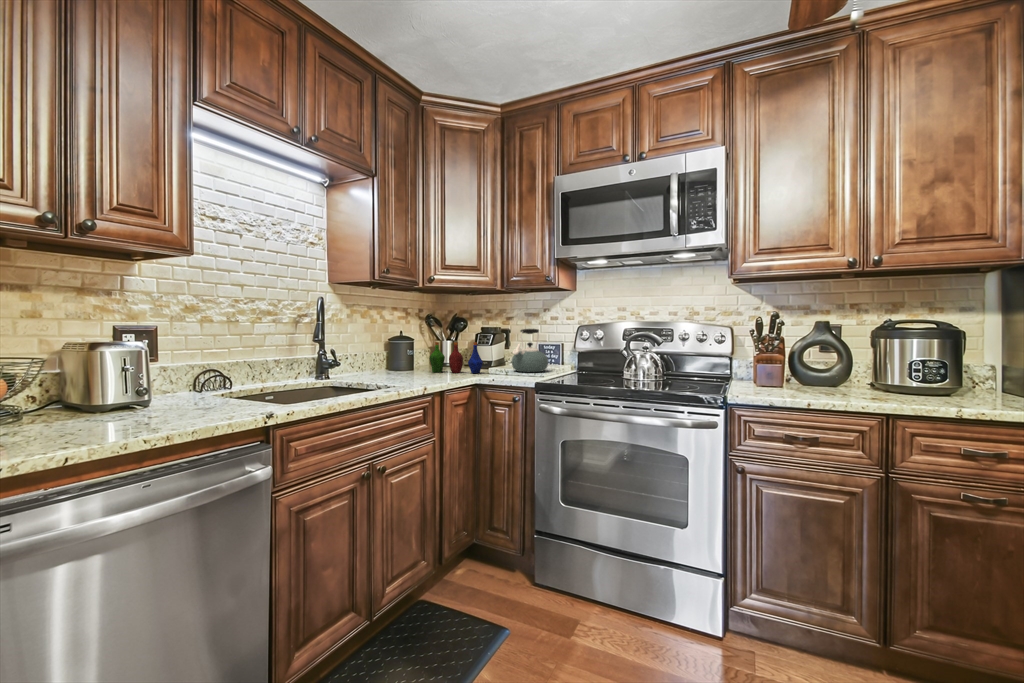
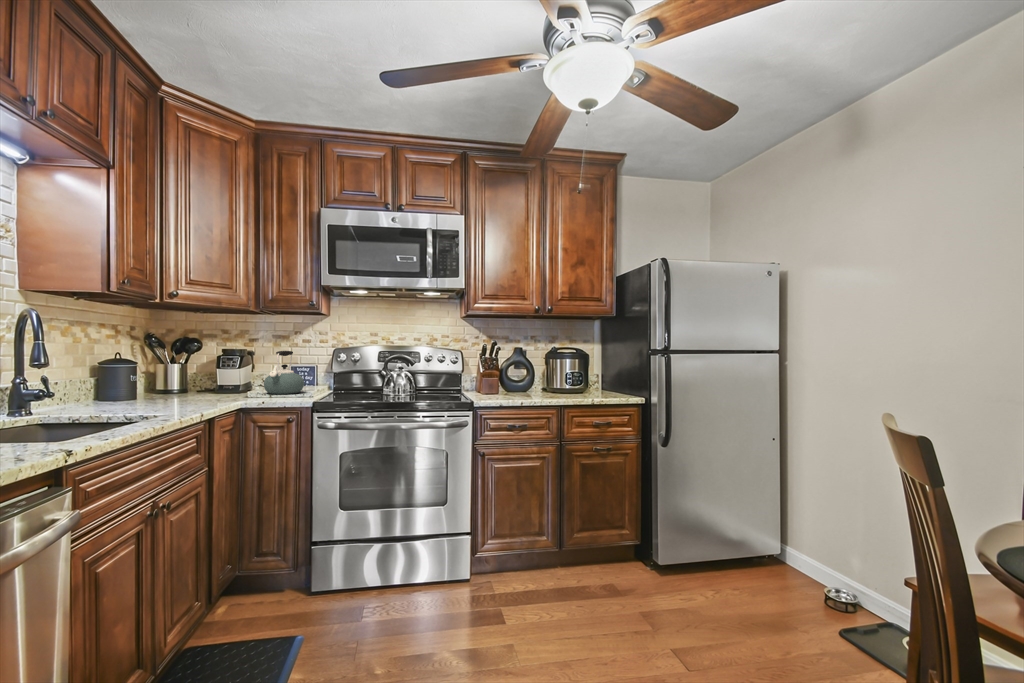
bottle: present [429,342,483,373] -> none [166,365,237,400]

